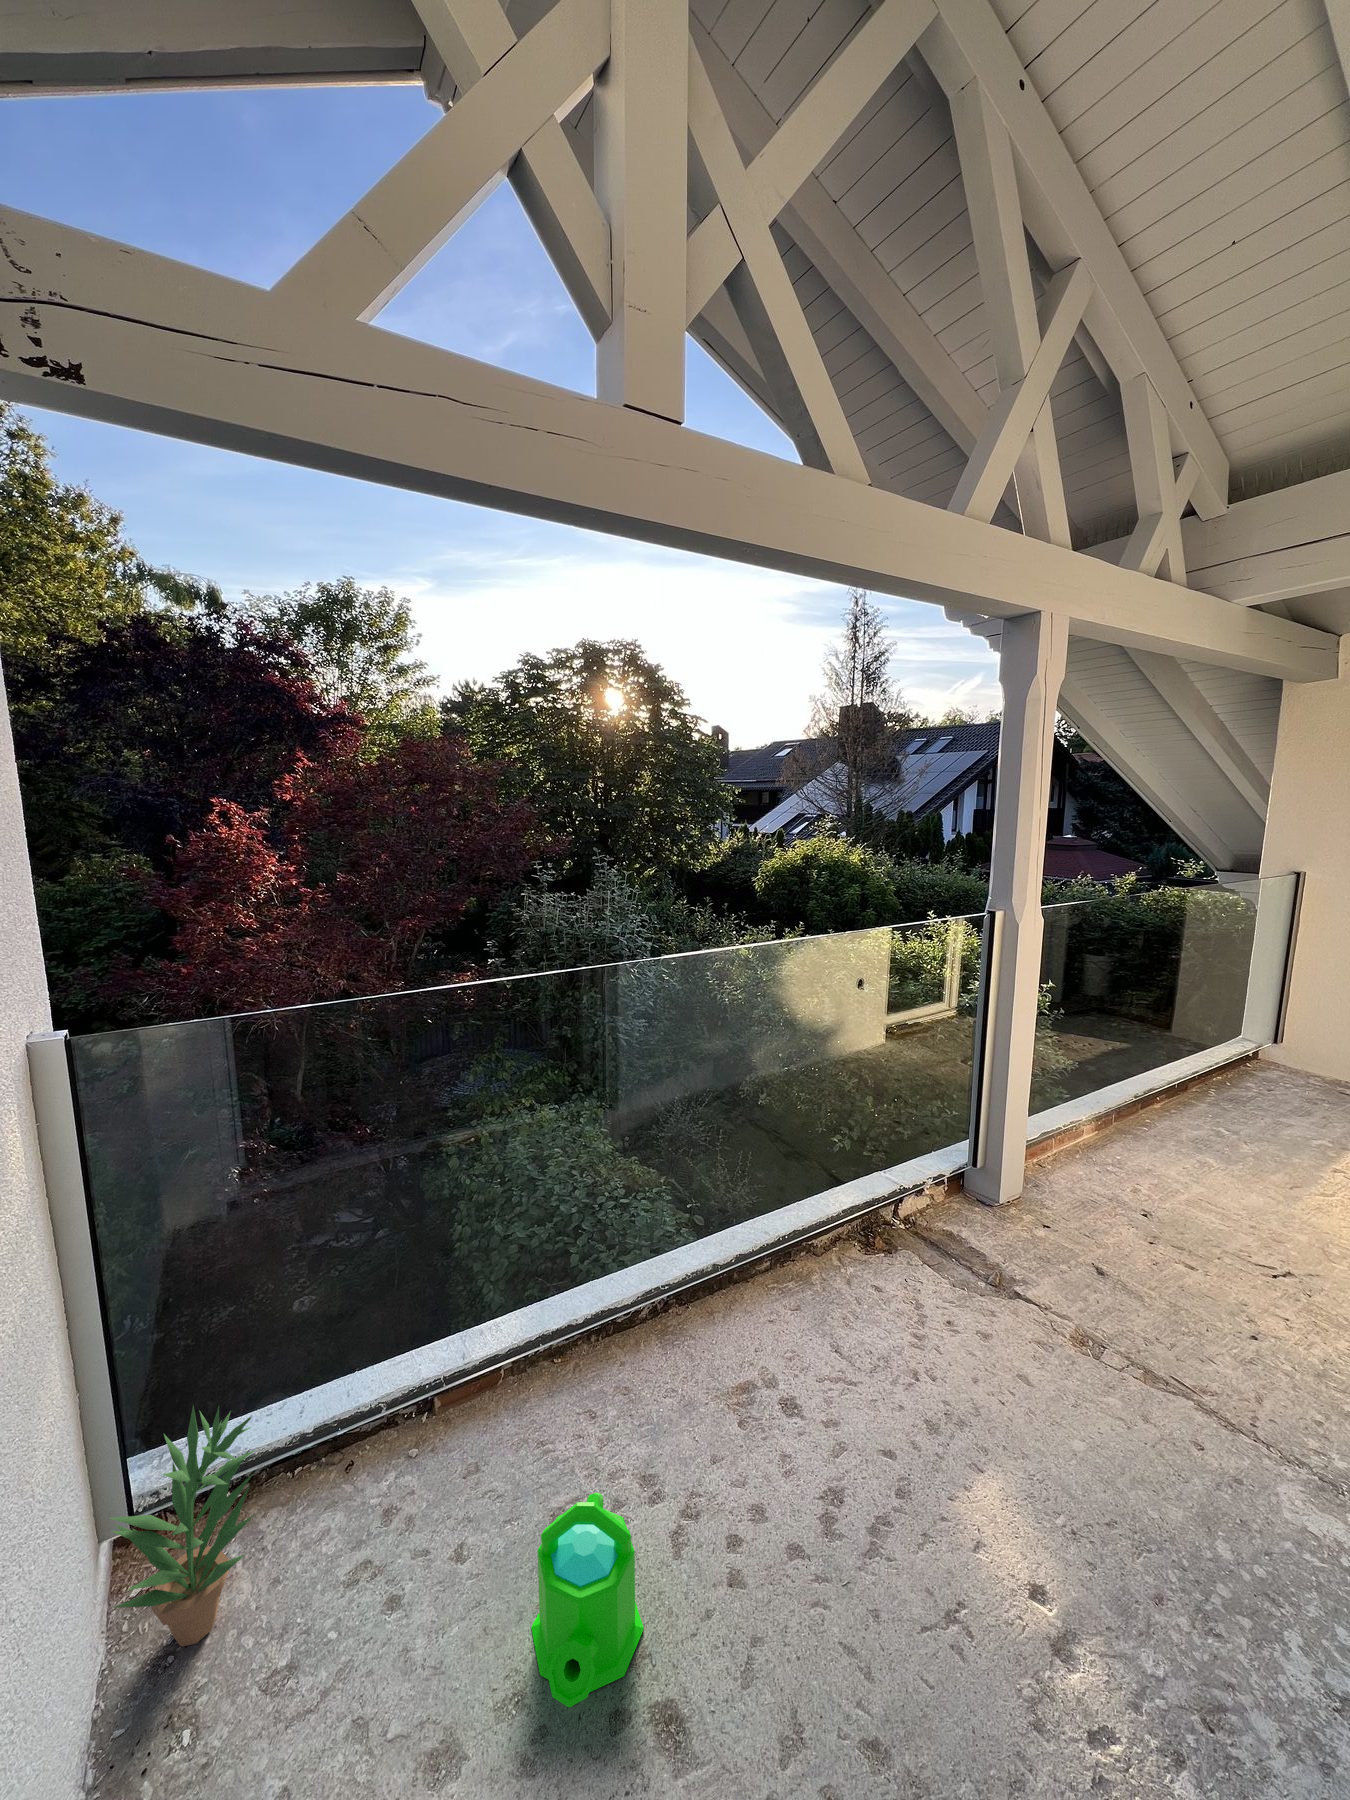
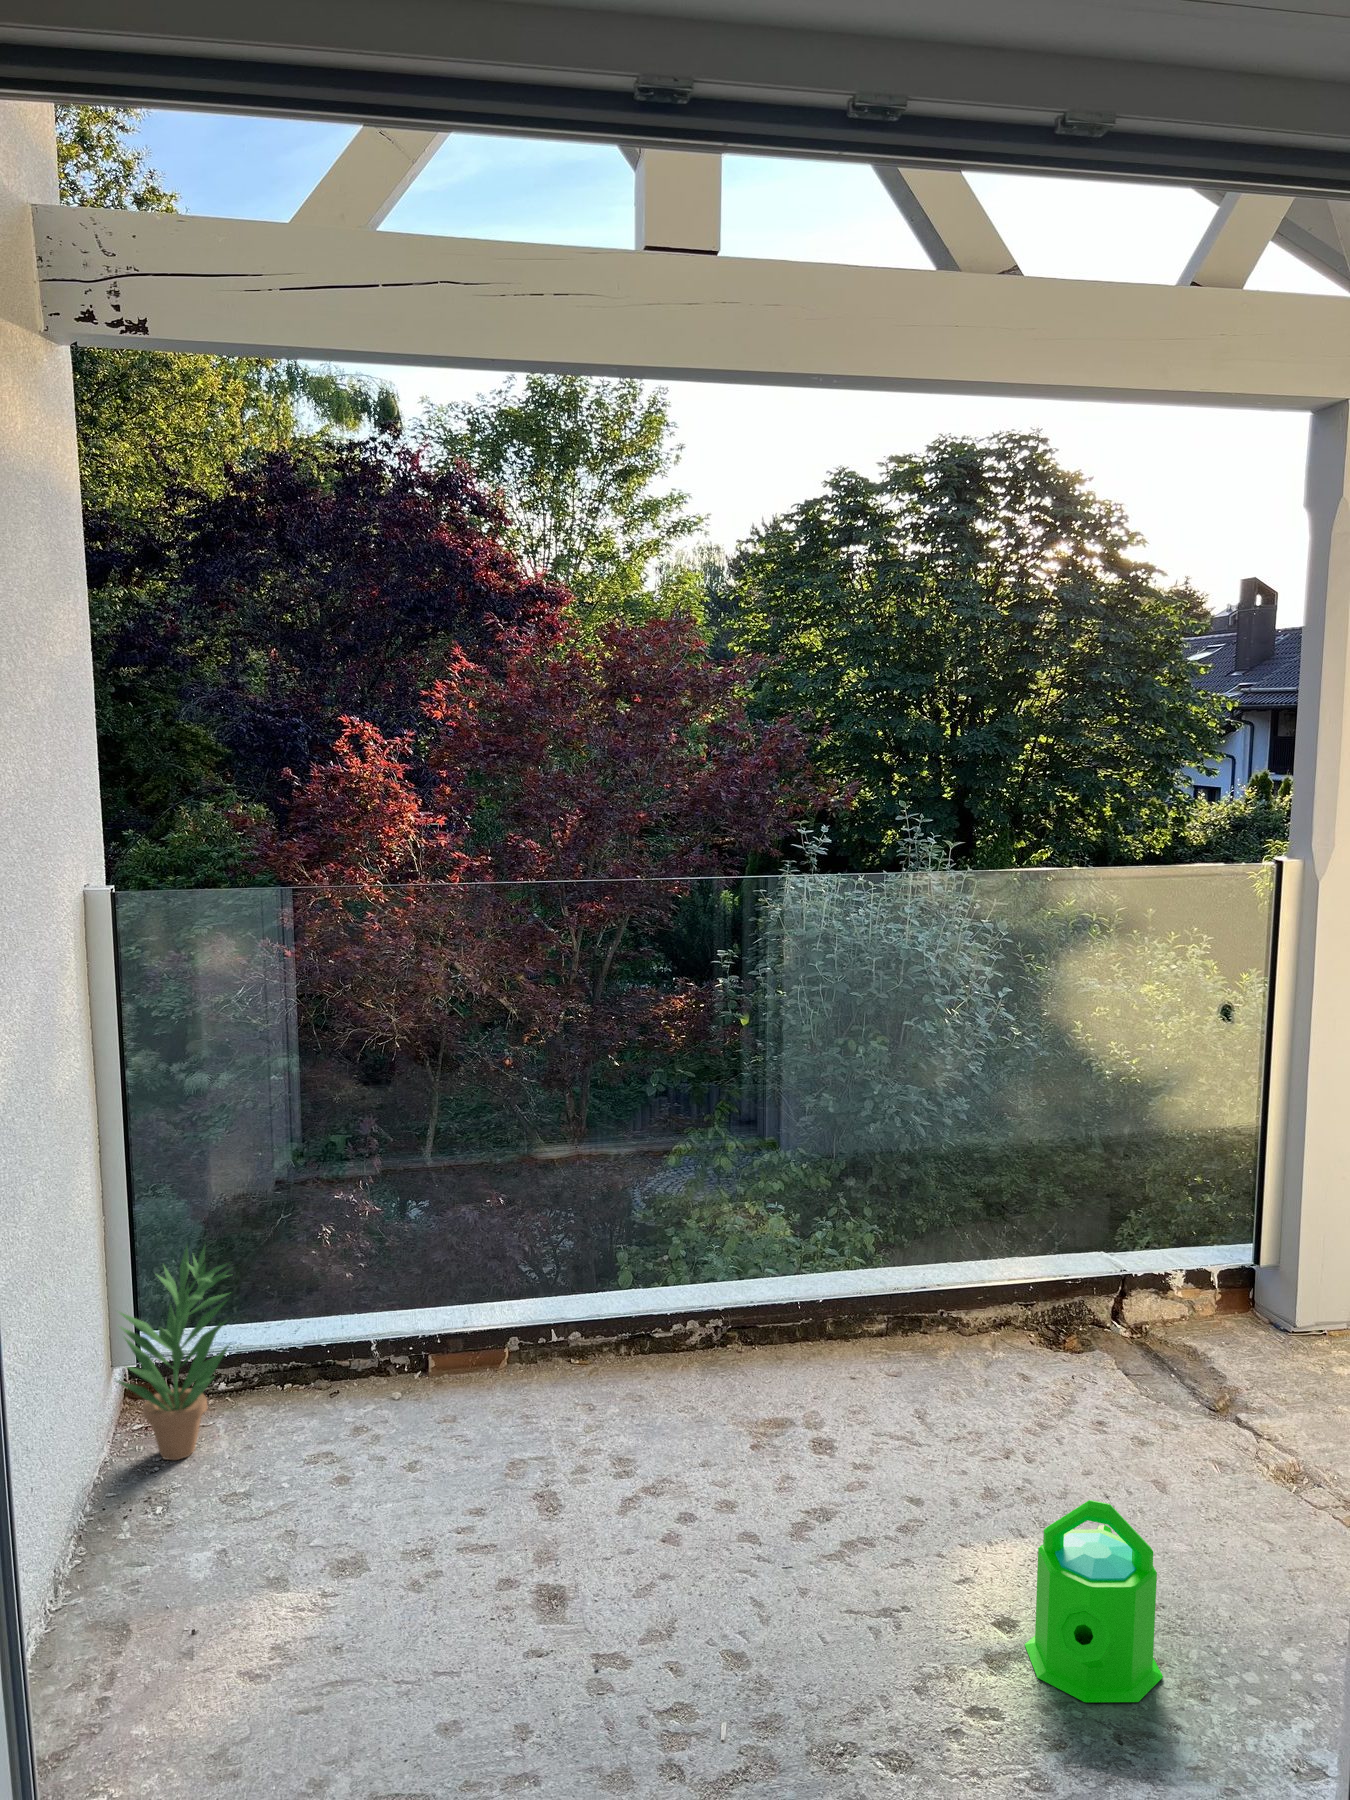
watering can: present [531,1493,644,1708] -> present [1025,1500,1163,1702]

